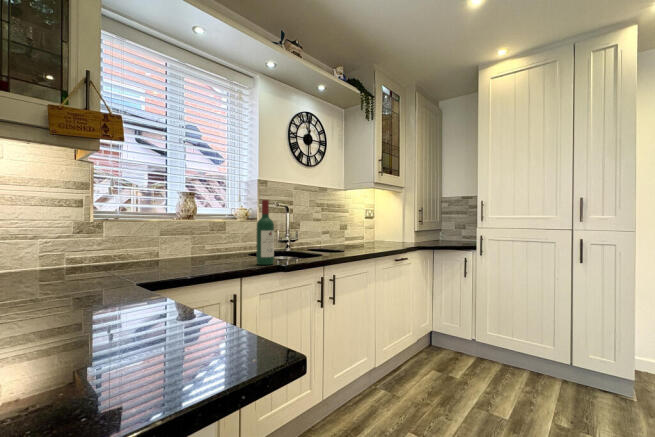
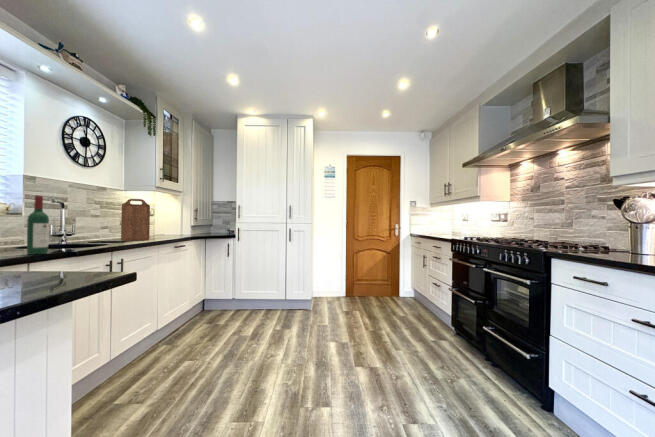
cutting board: none [342,199,371,248] -> present [121,199,150,241]

